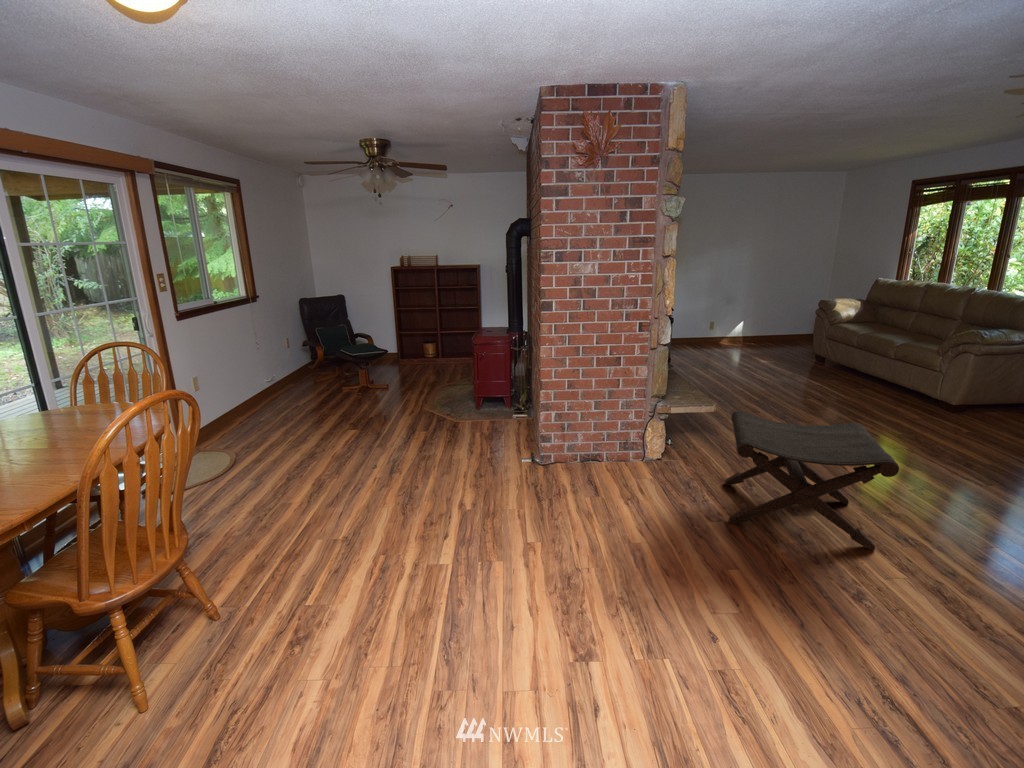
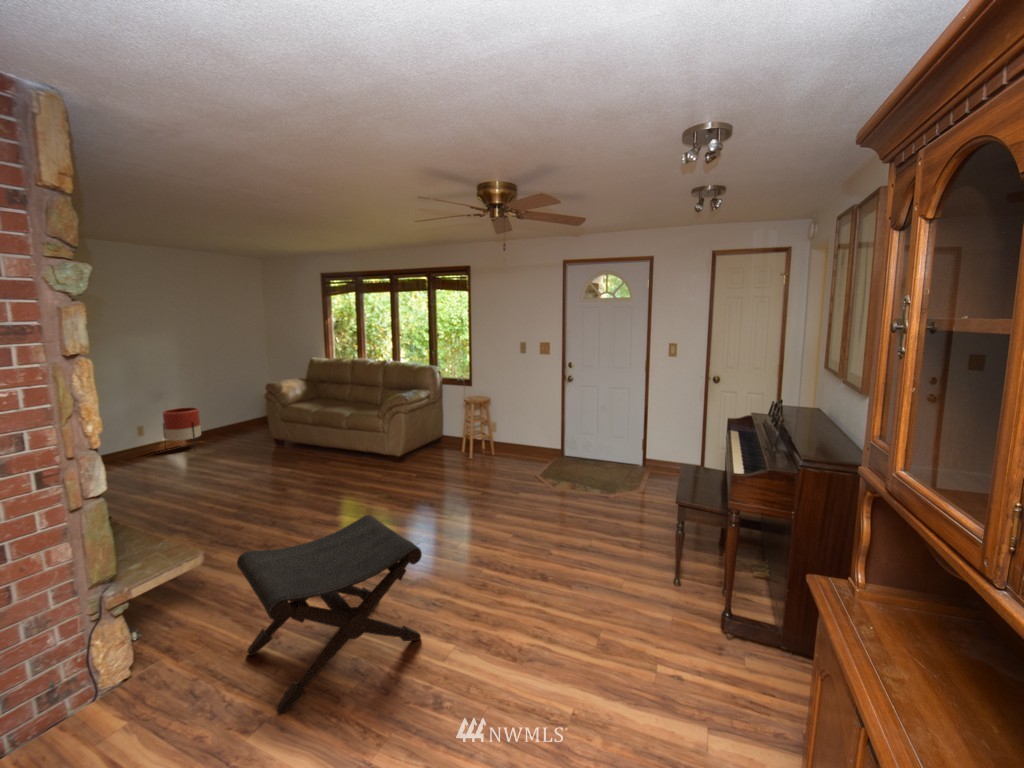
planter: none [723,315,754,351] -> present [163,407,201,451]

